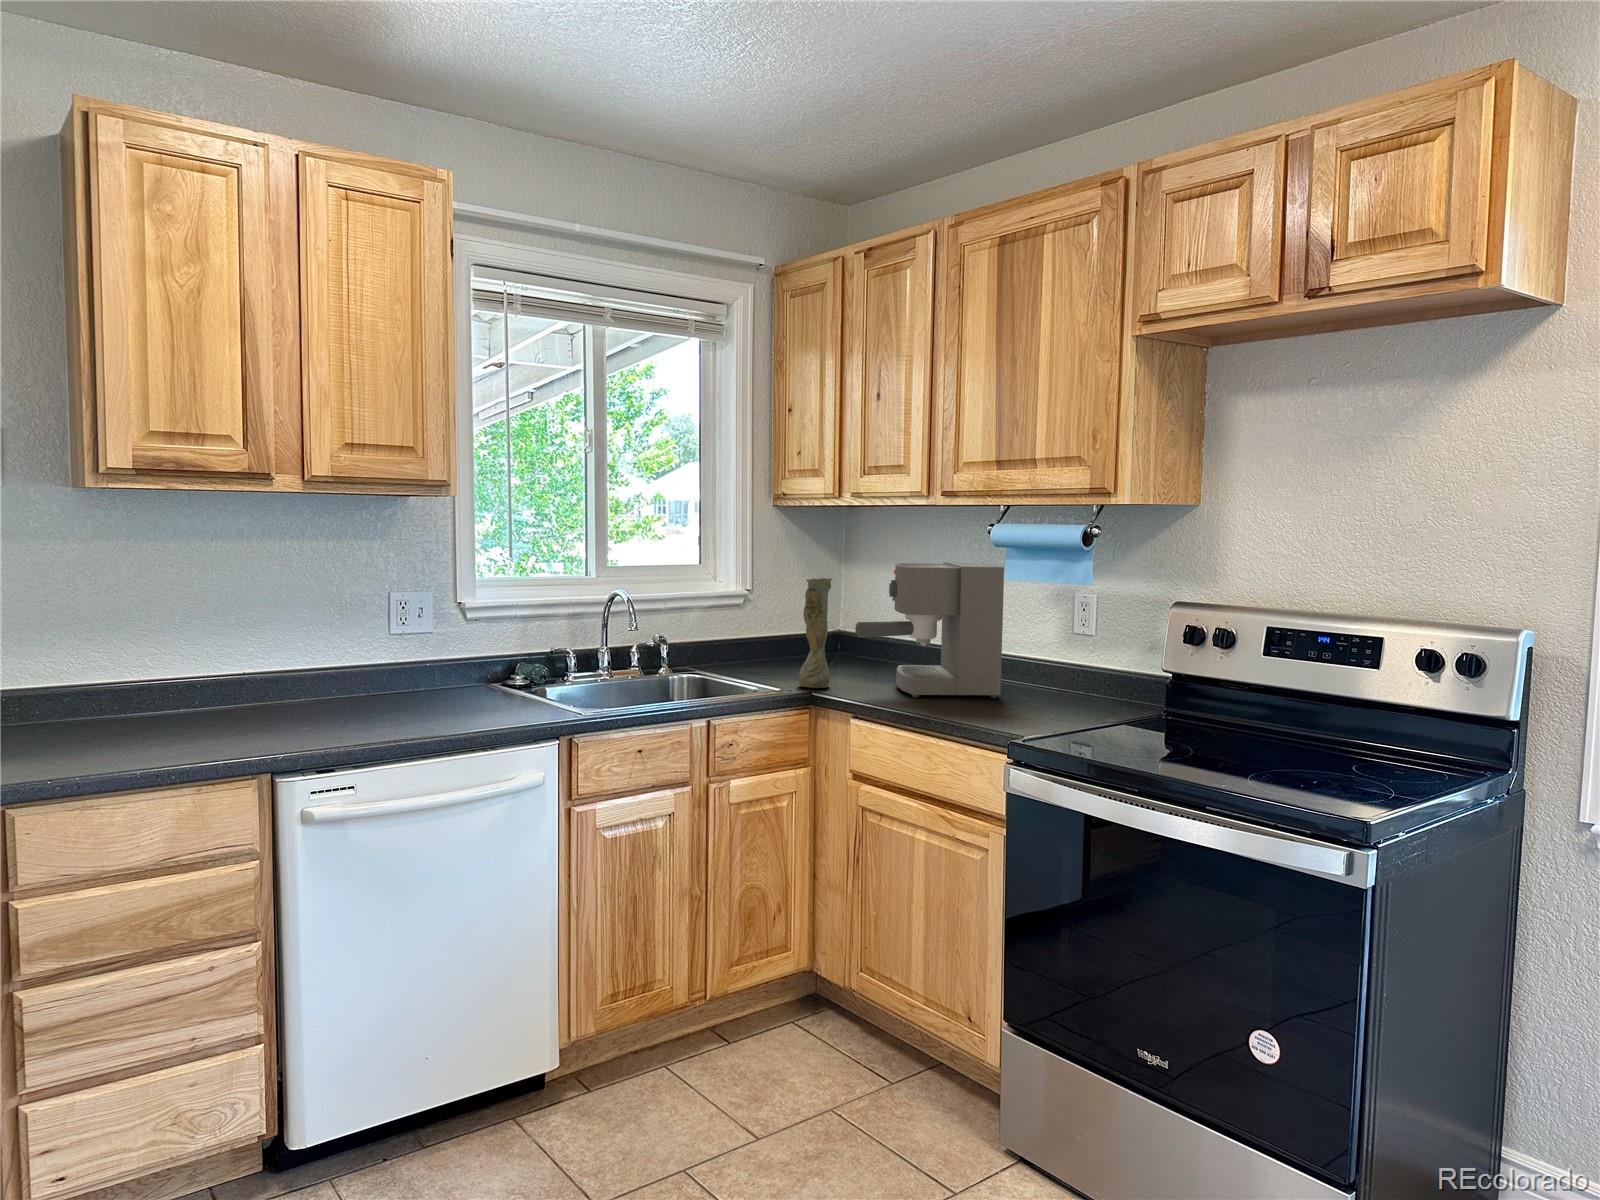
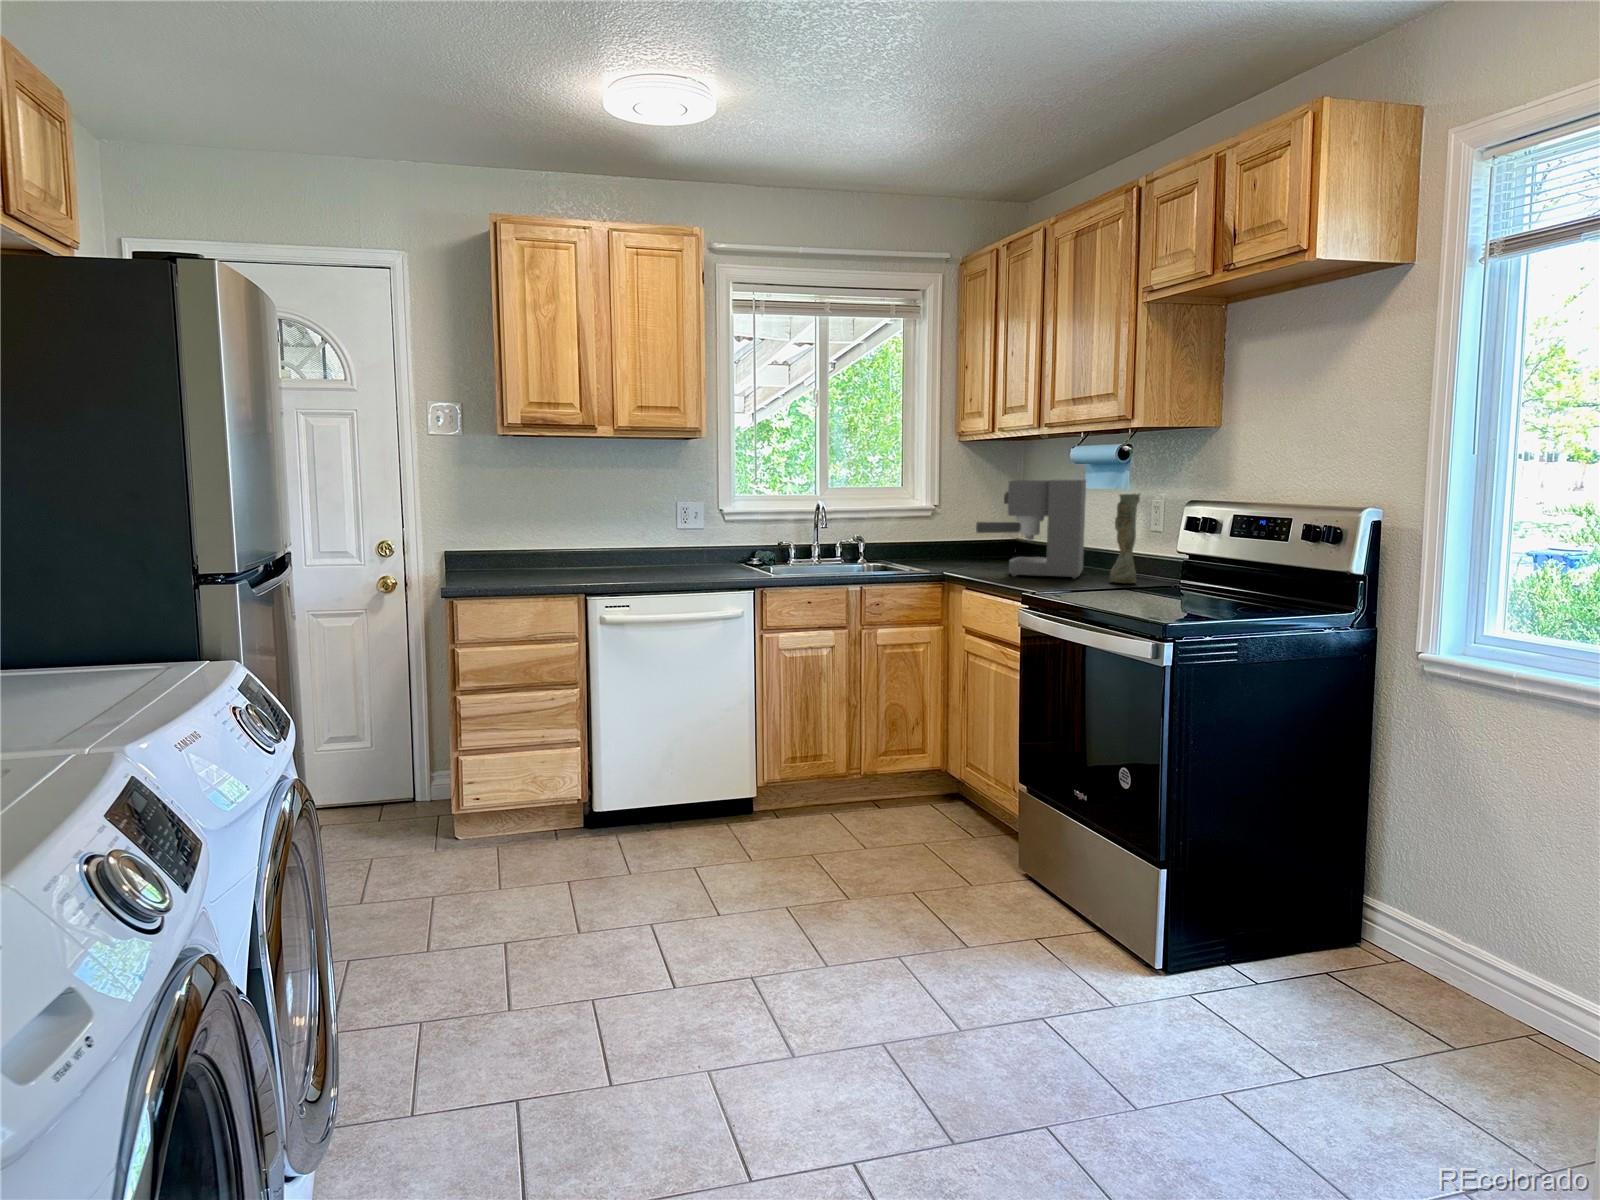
vase: present [798,578,832,688] -> present [1109,493,1140,583]

